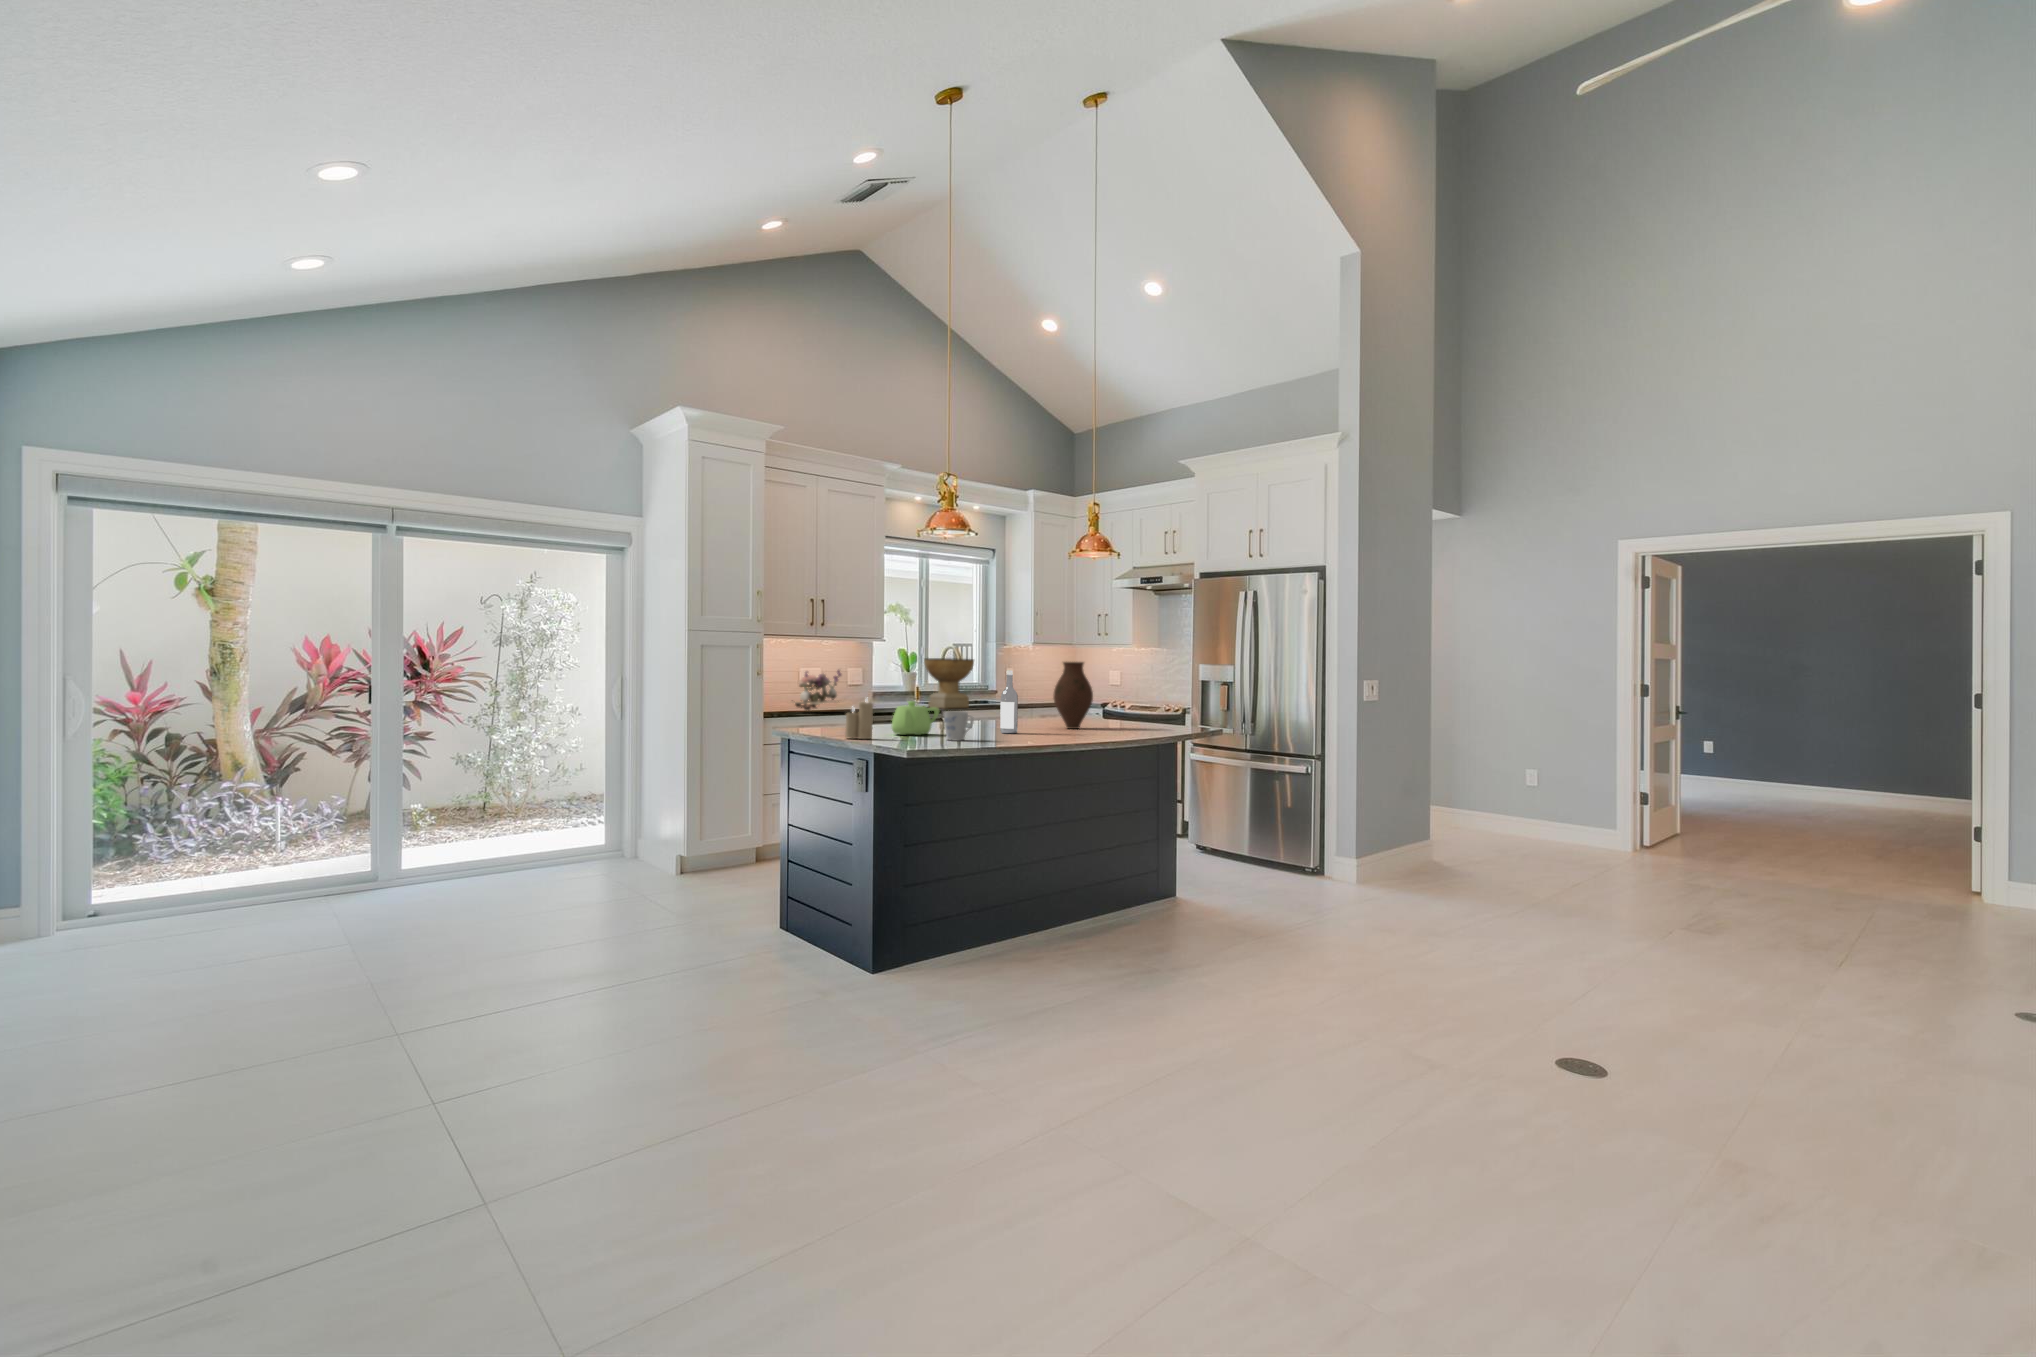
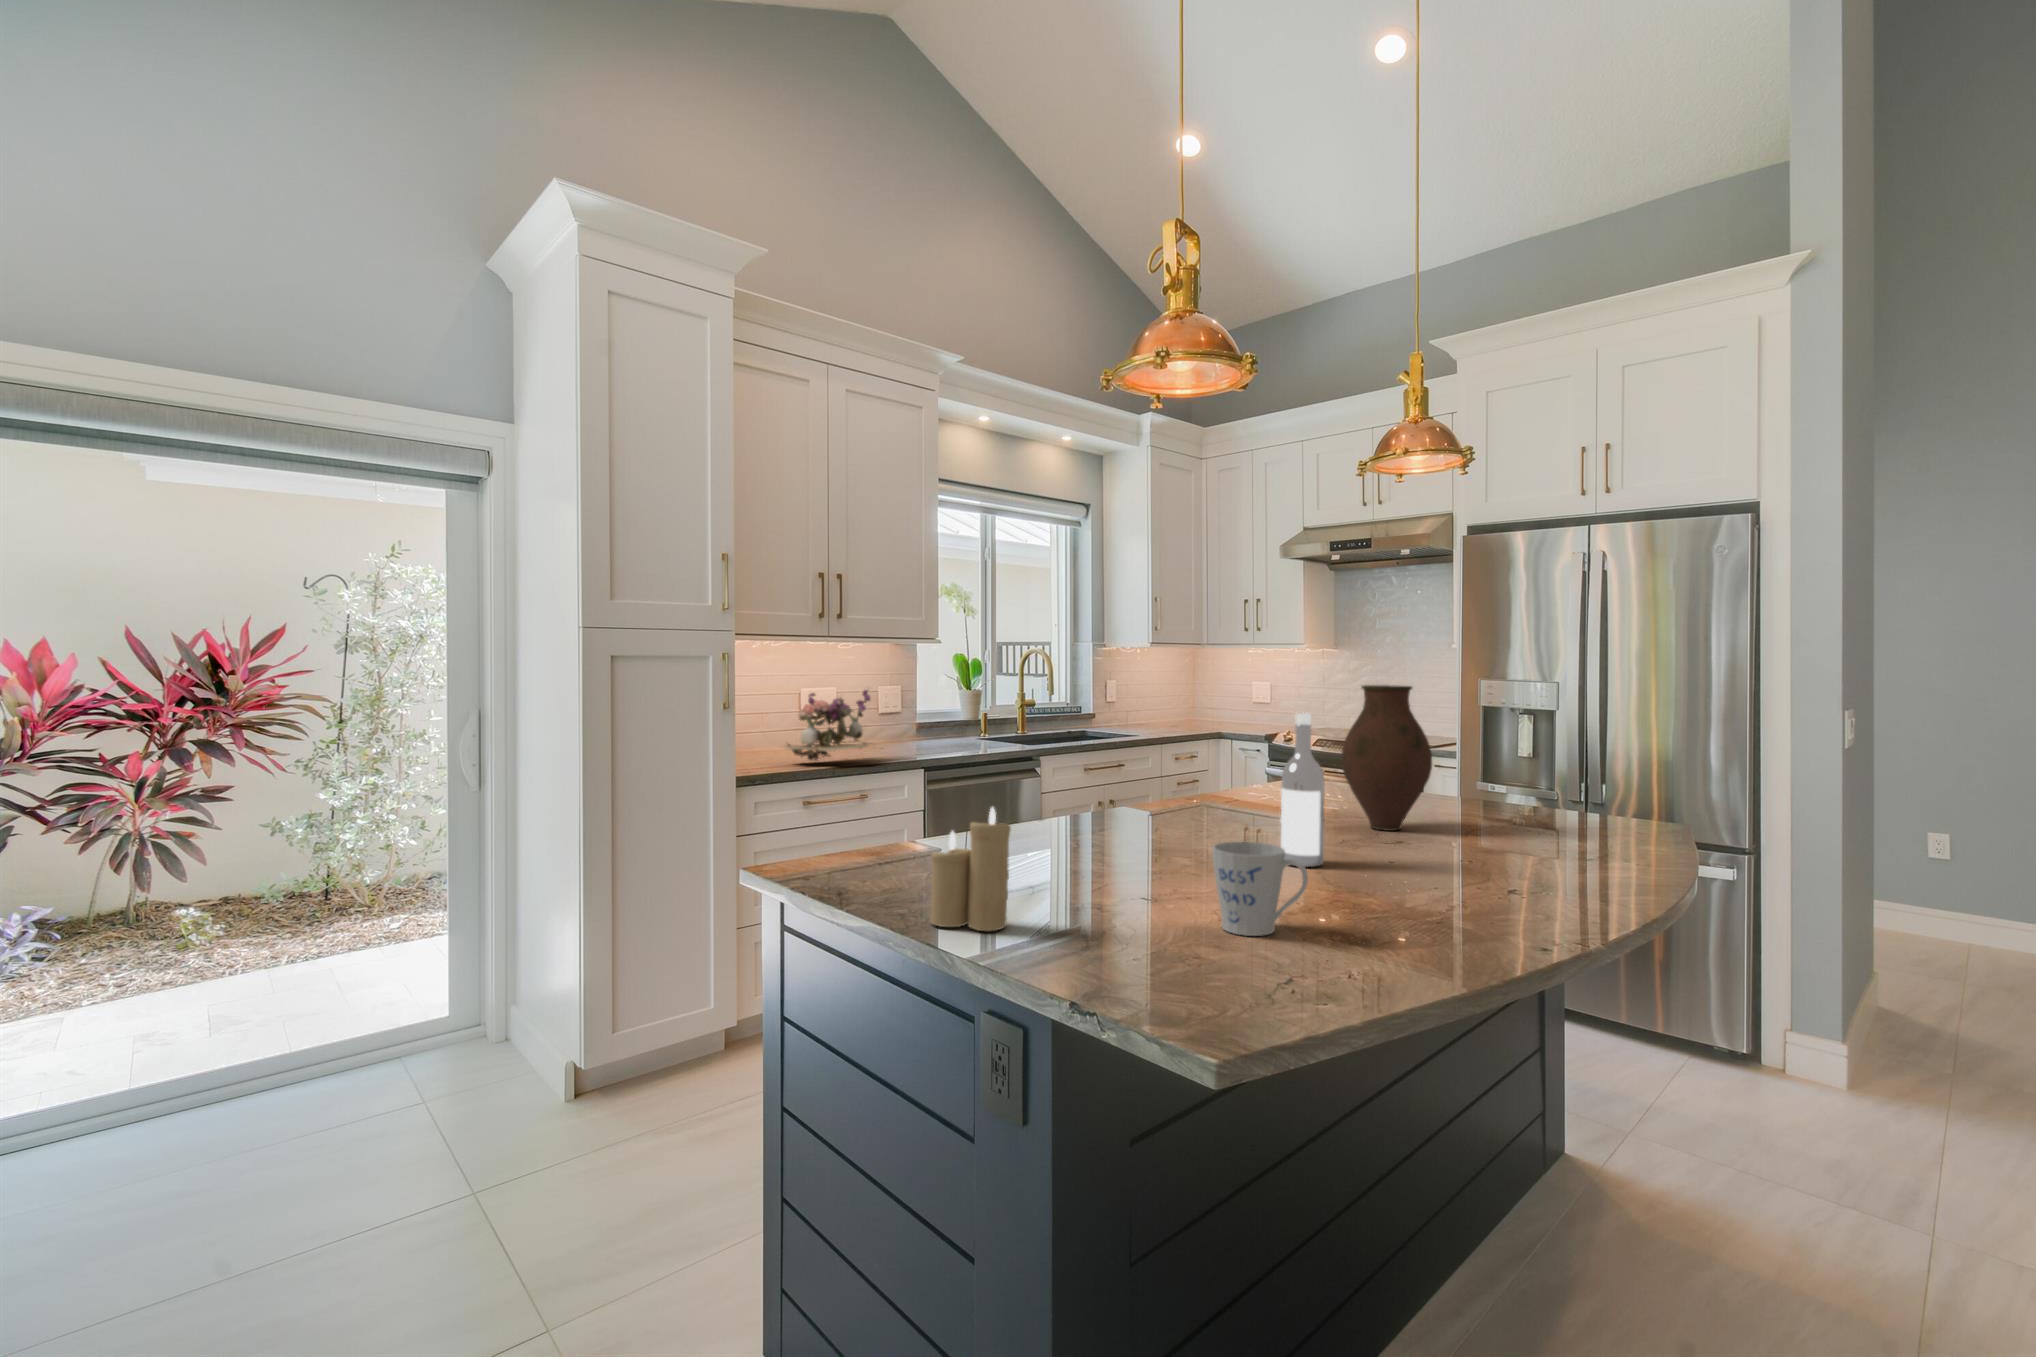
decorative bowl: present [924,658,974,709] -> none [993,668,1070,746]
teapot: present [892,701,940,735] -> none [1034,796,1155,887]

